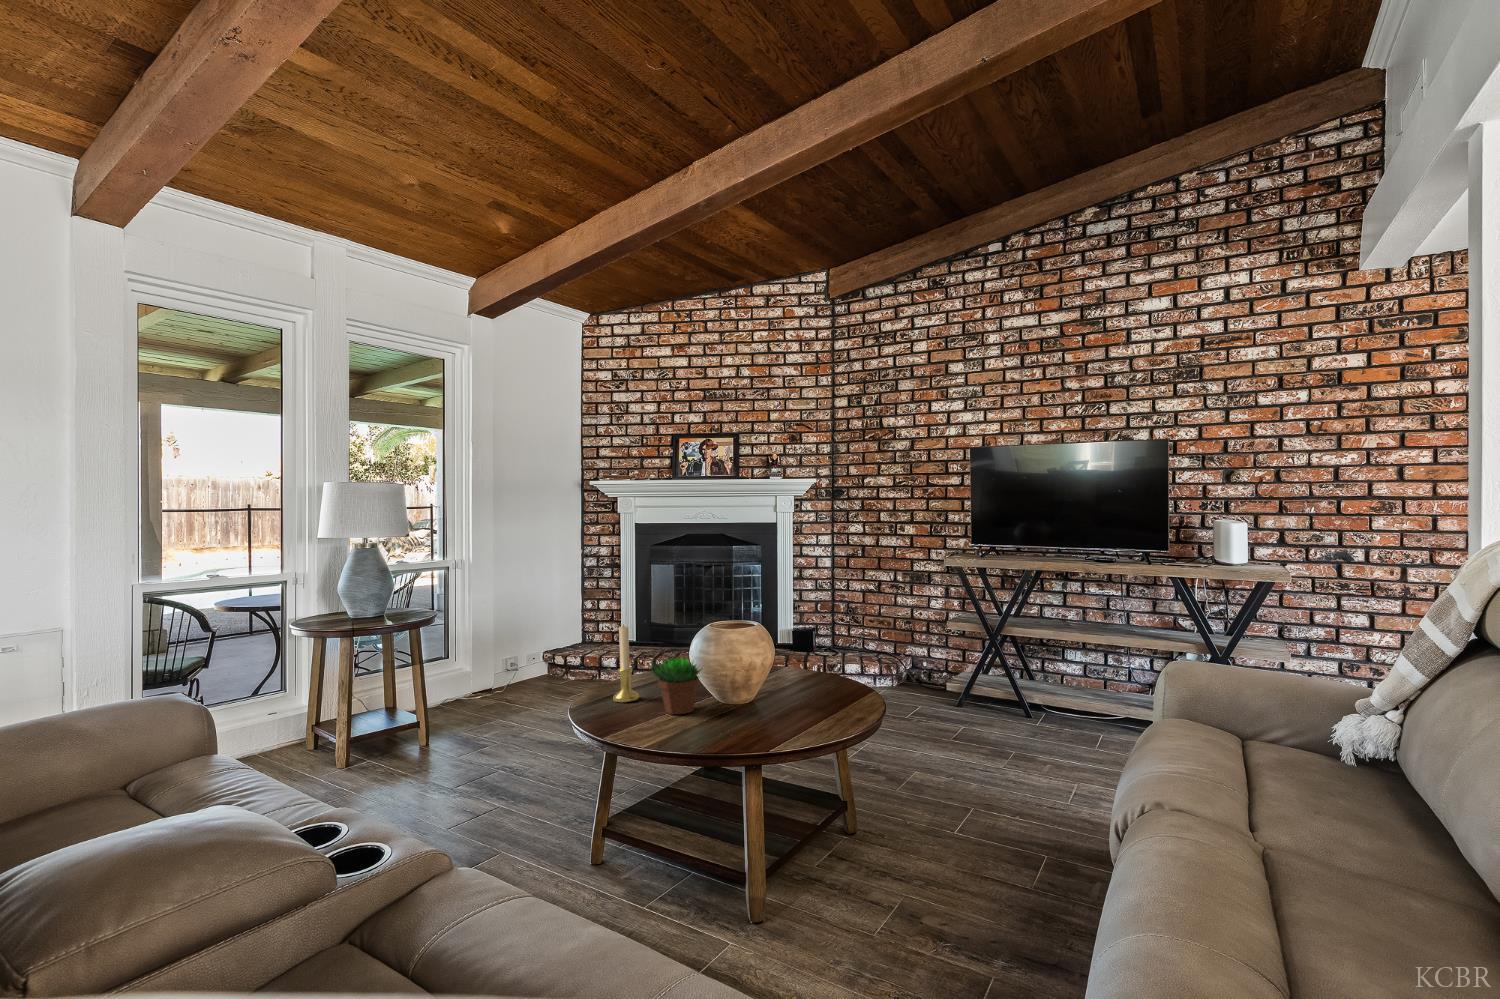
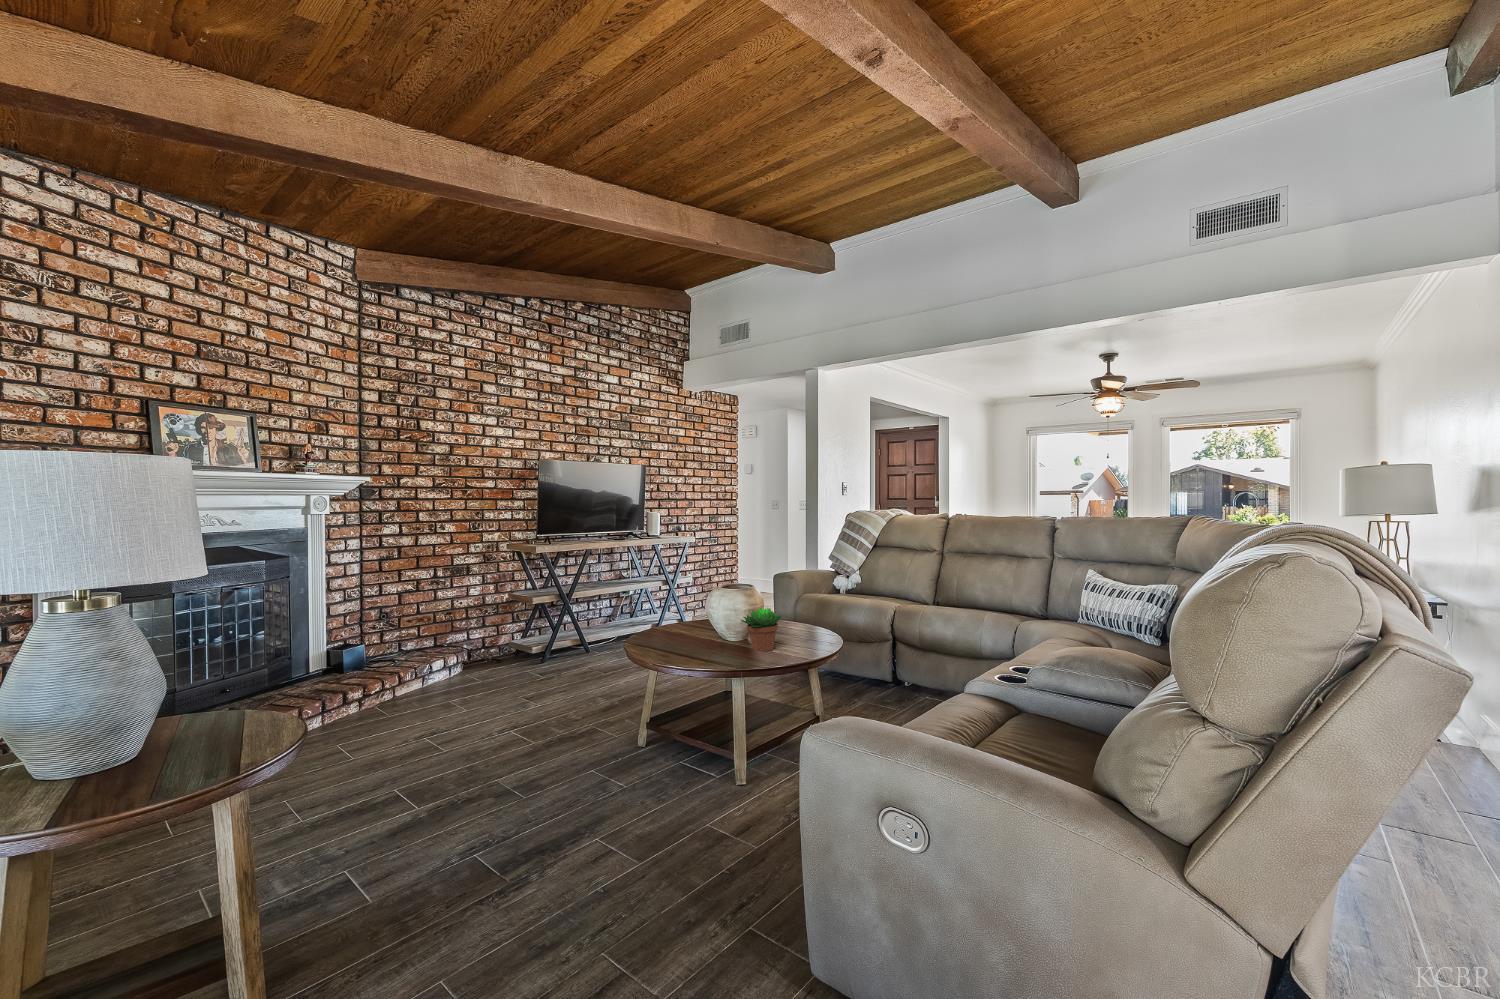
candle holder: present [613,625,639,702] -> none [715,594,737,660]

